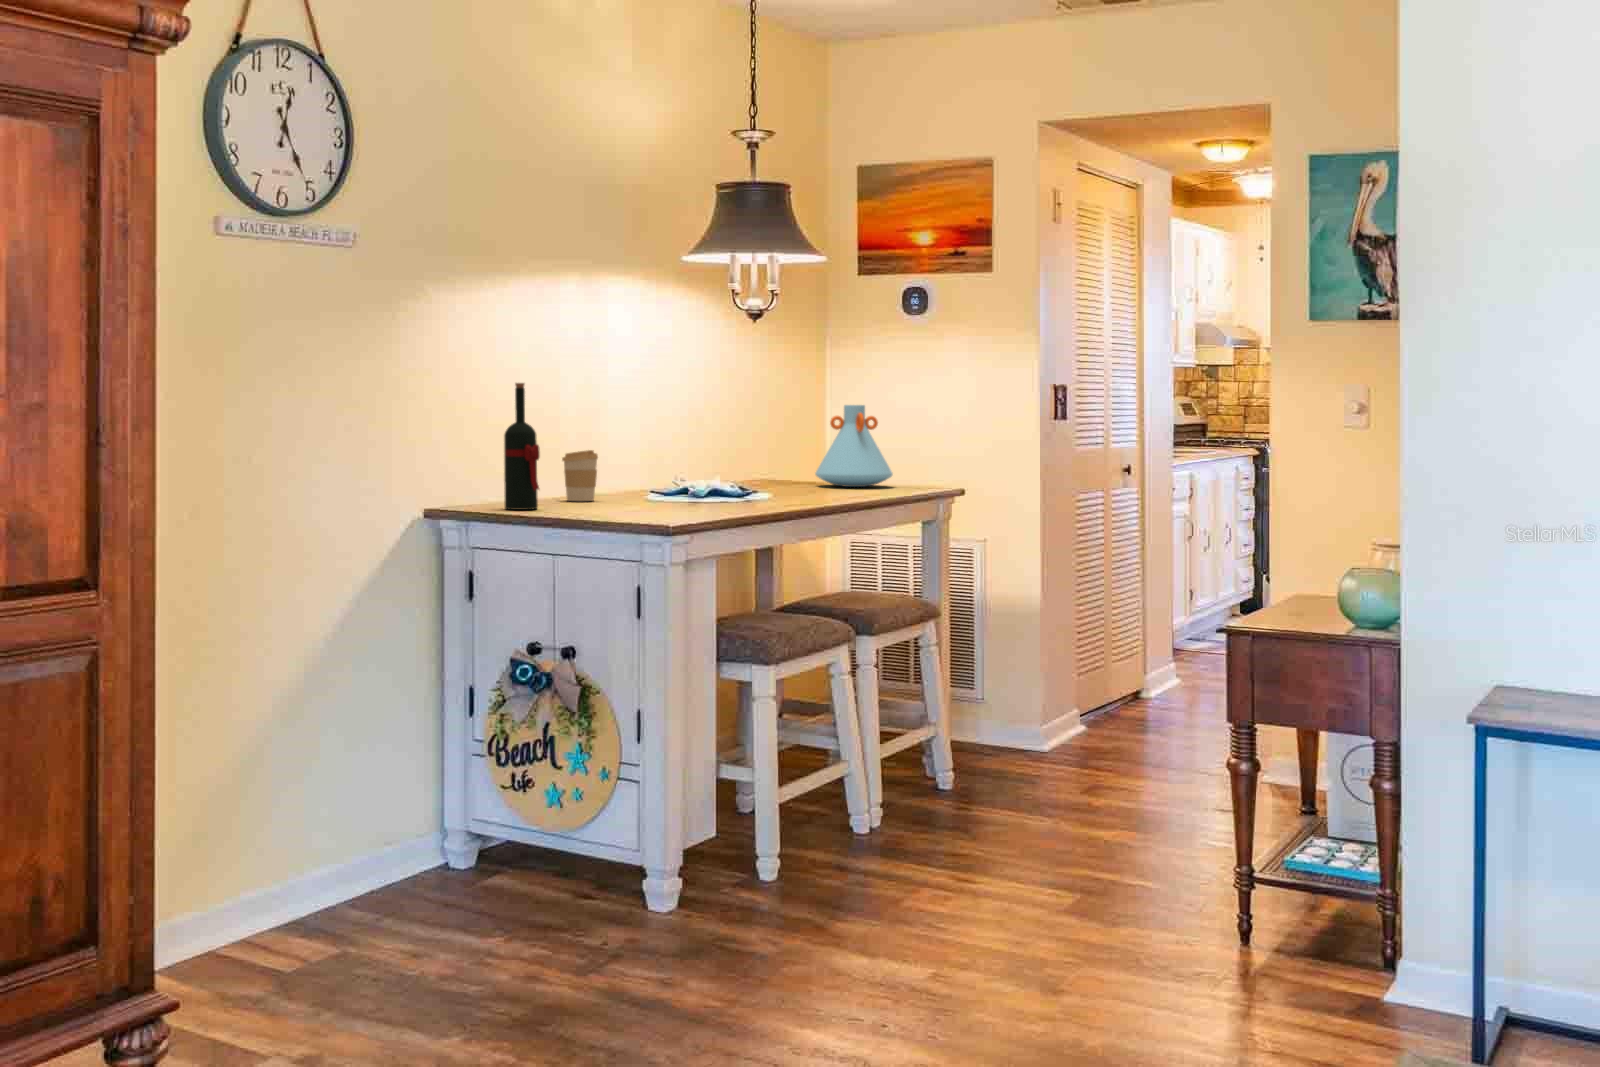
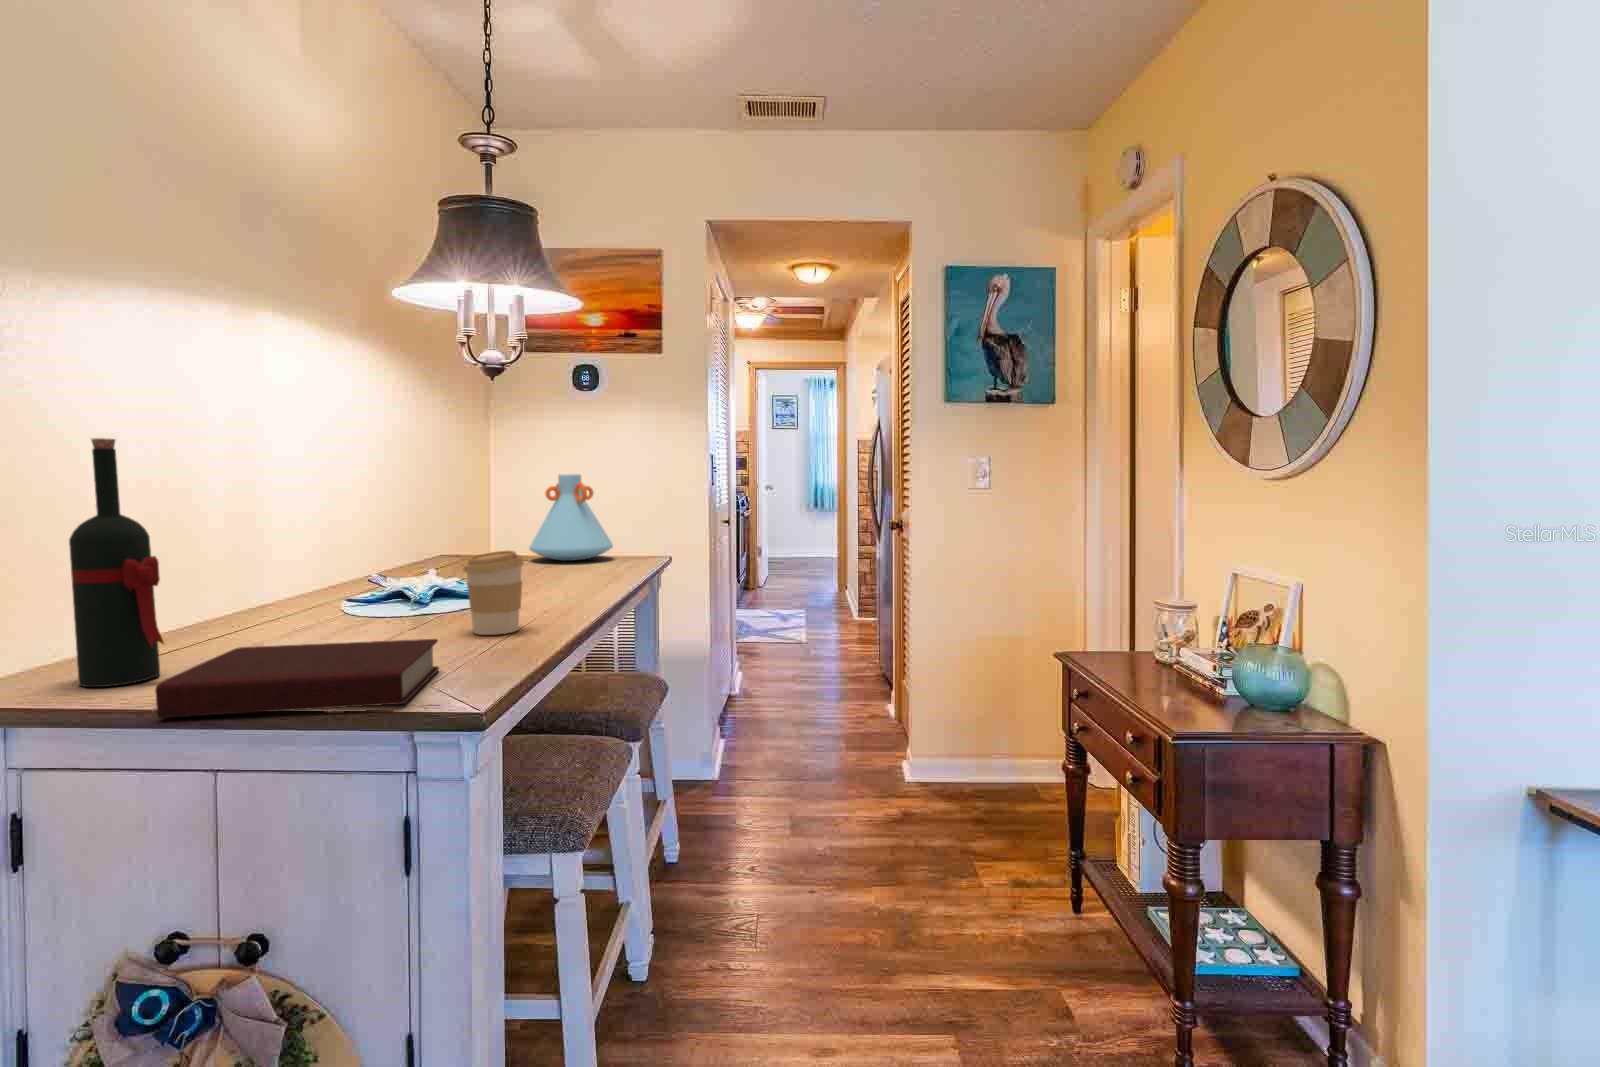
coffee cup: present [562,450,598,501] -> present [463,551,523,635]
book: none [535,495,664,520] -> present [155,639,439,718]

